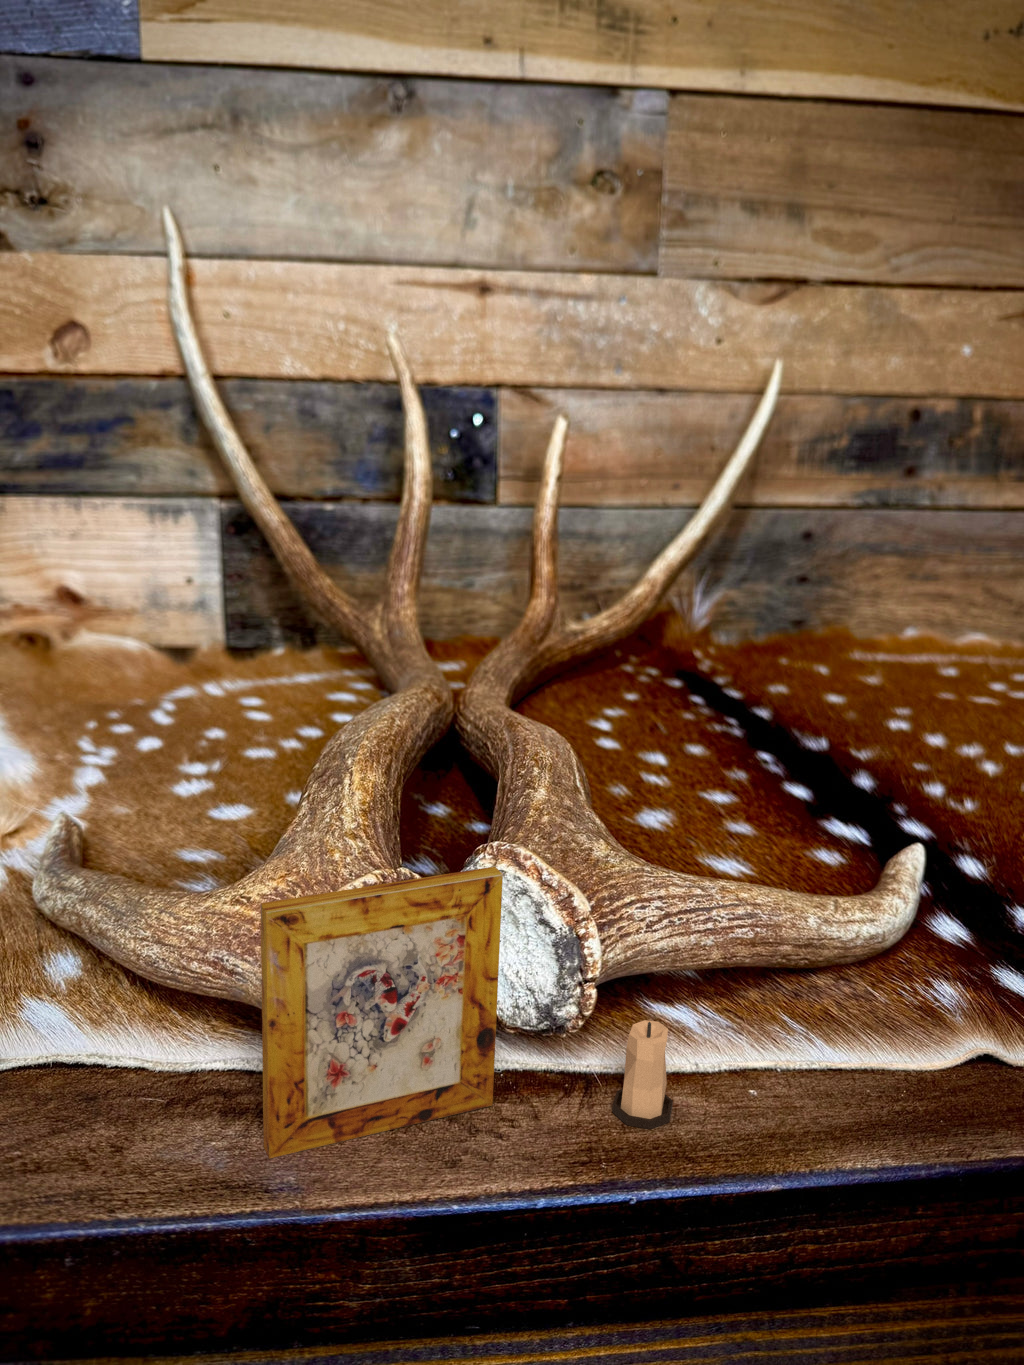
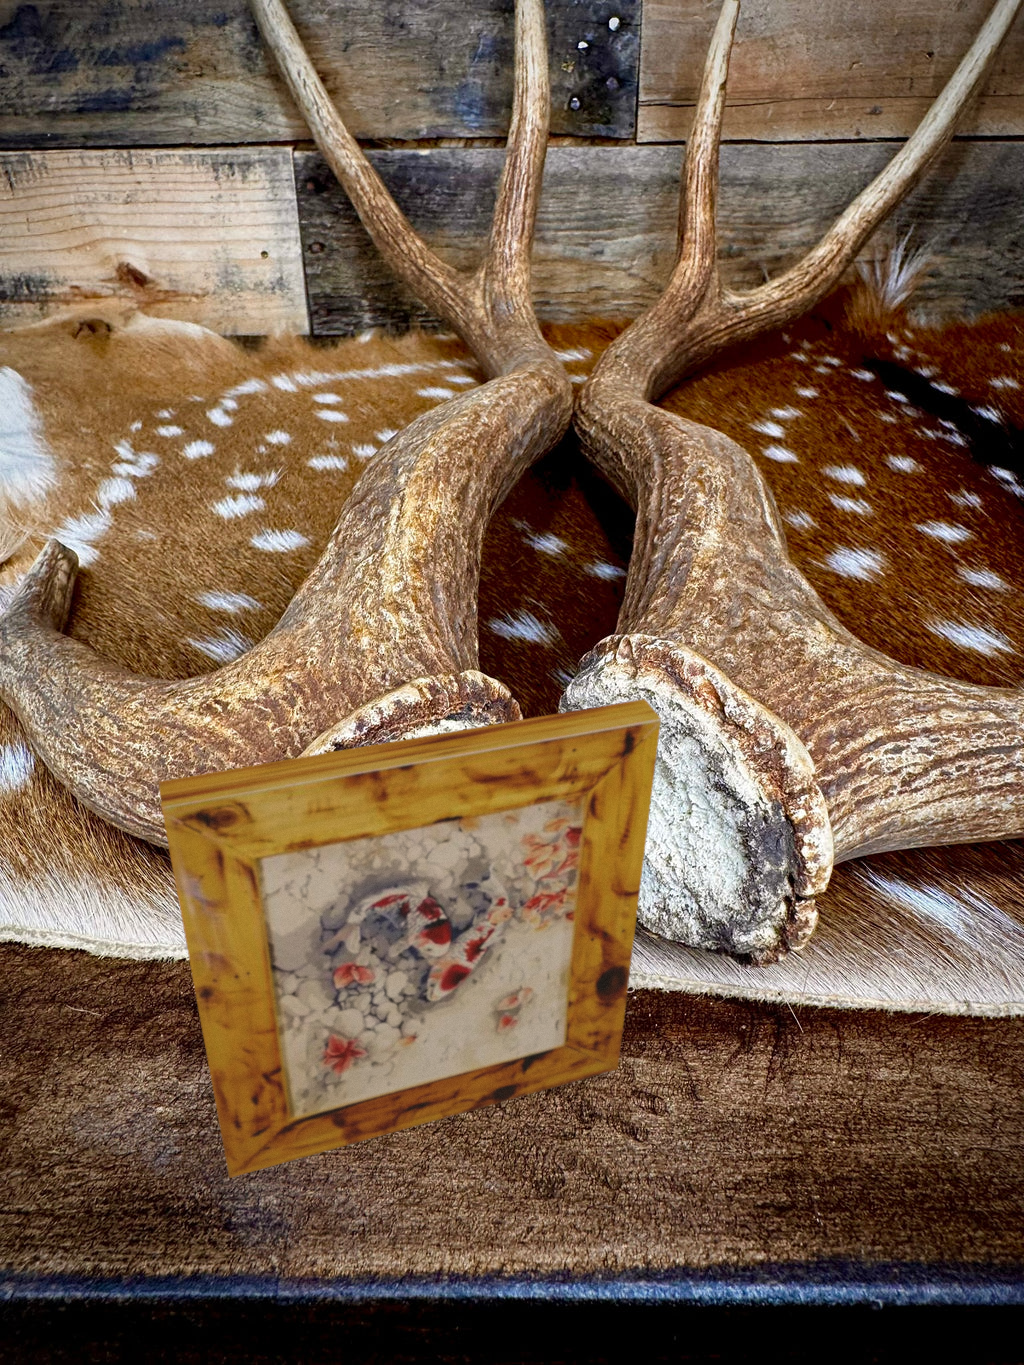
candle: present [613,1020,673,1129] -> none [821,960,941,1140]

